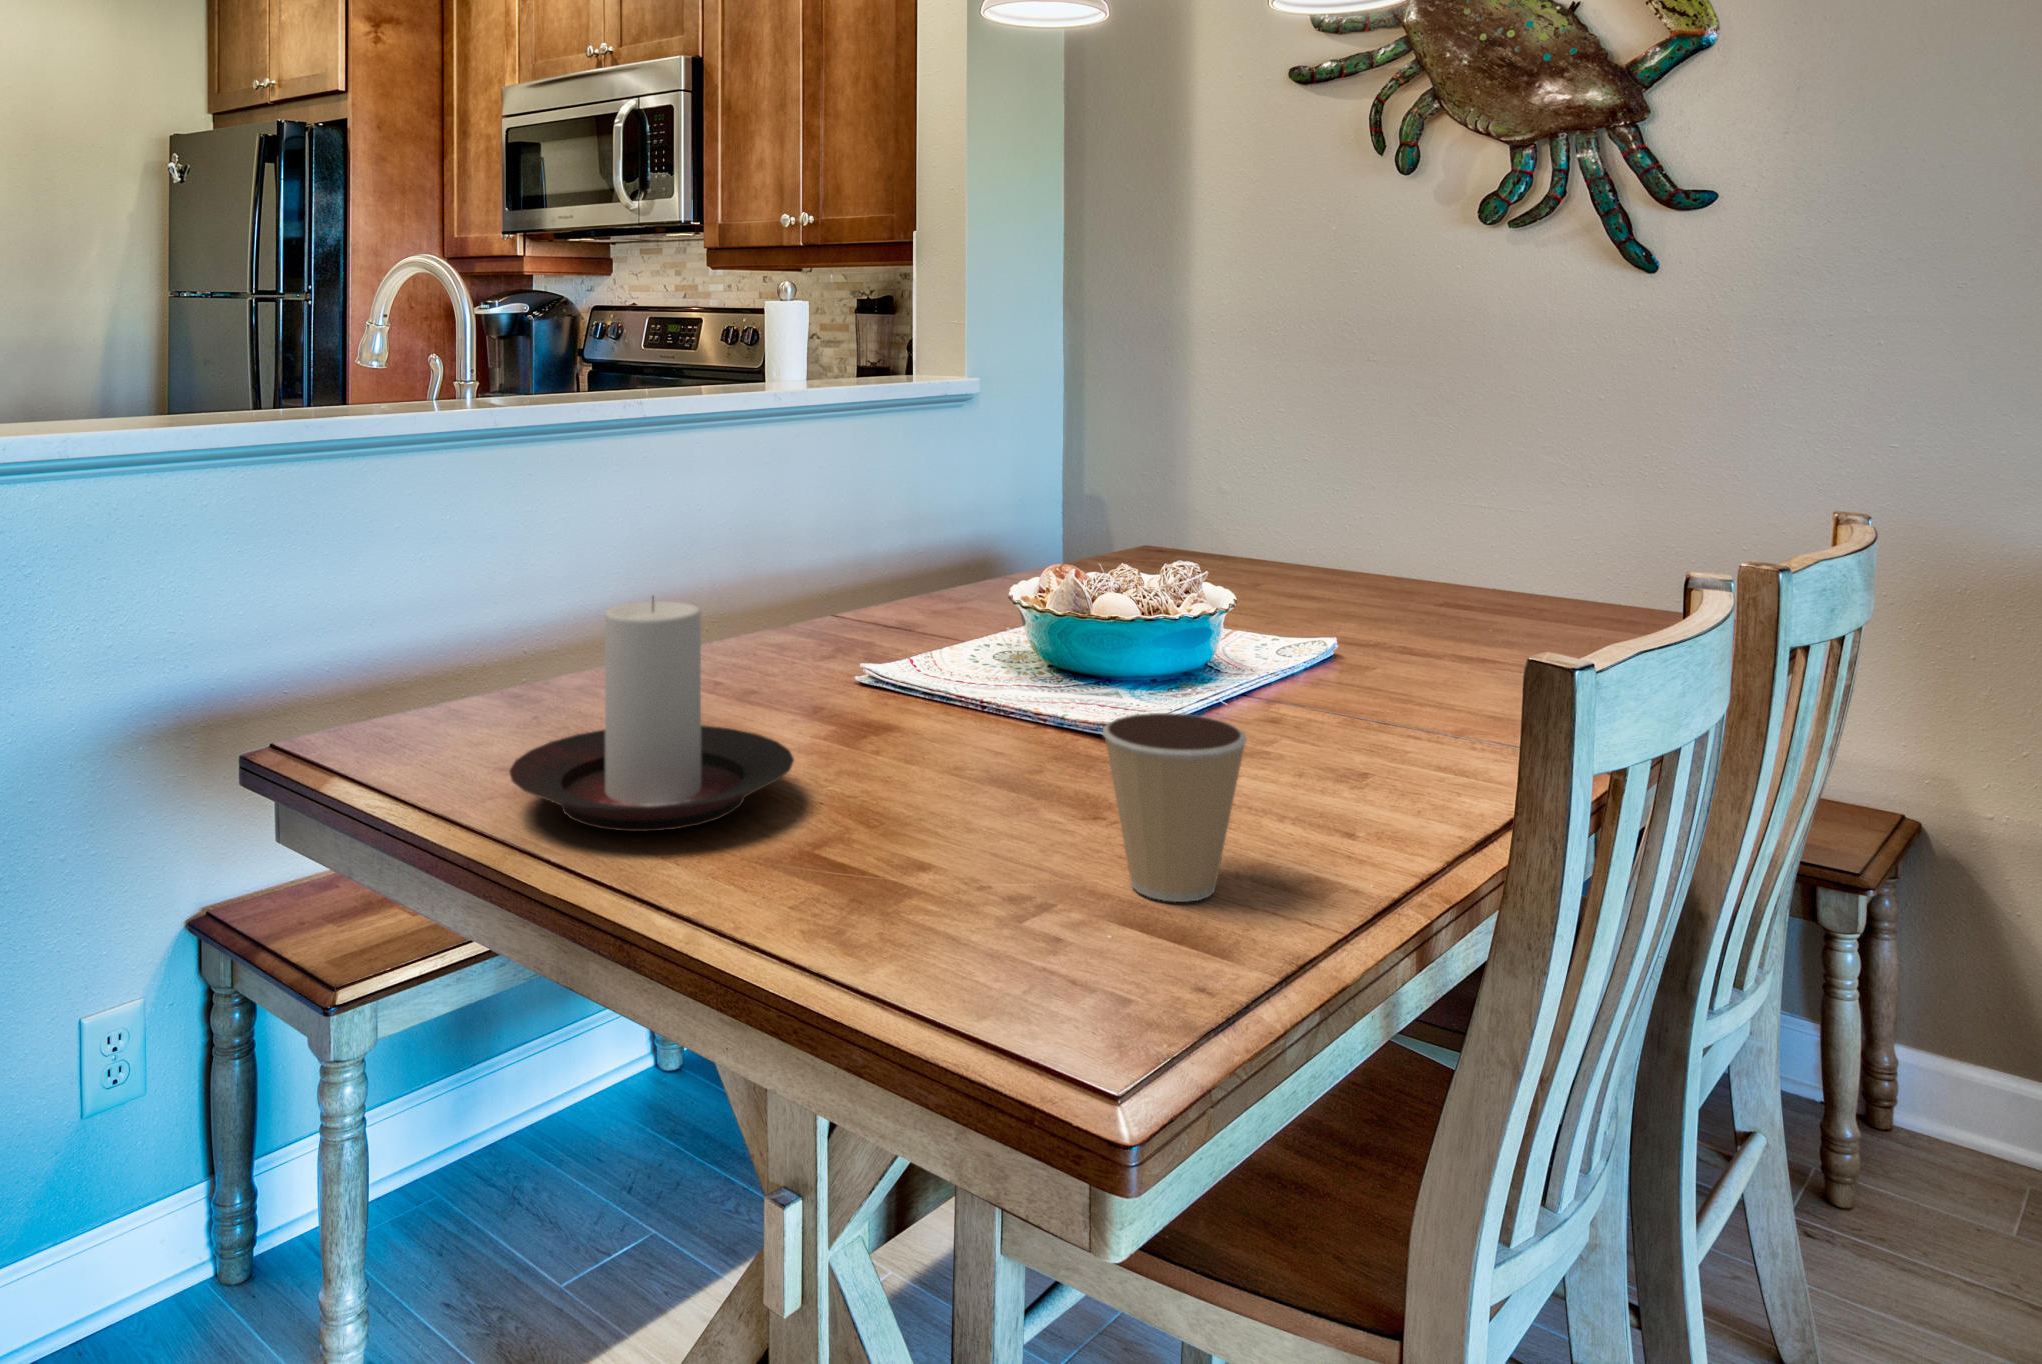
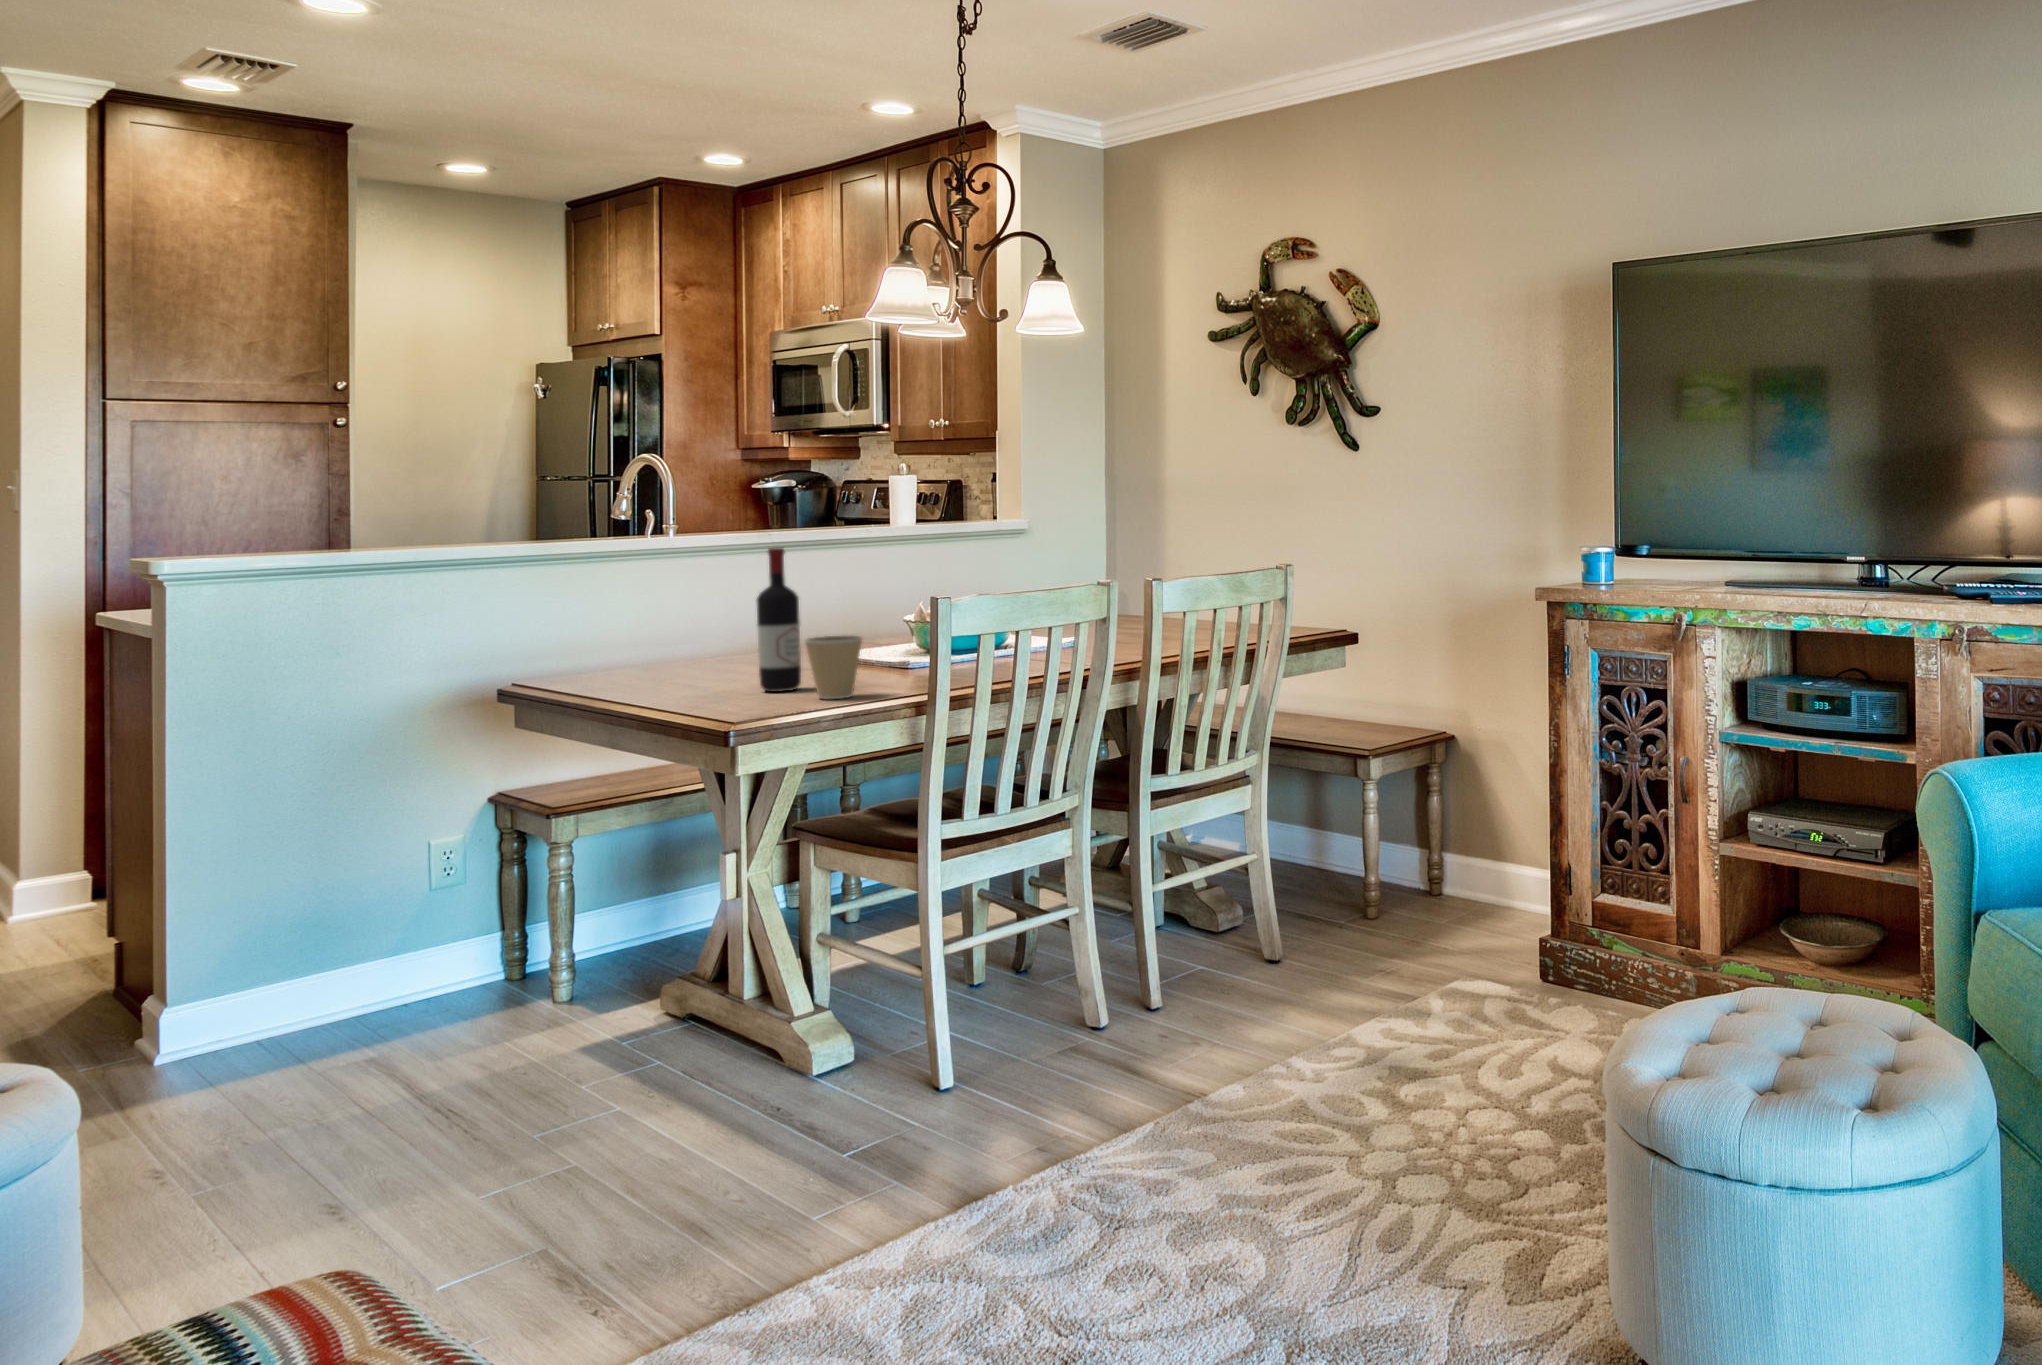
wine bottle: none [913,475,1007,839] -> present [757,548,801,692]
candle holder: present [509,598,794,831] -> none [592,602,727,693]

